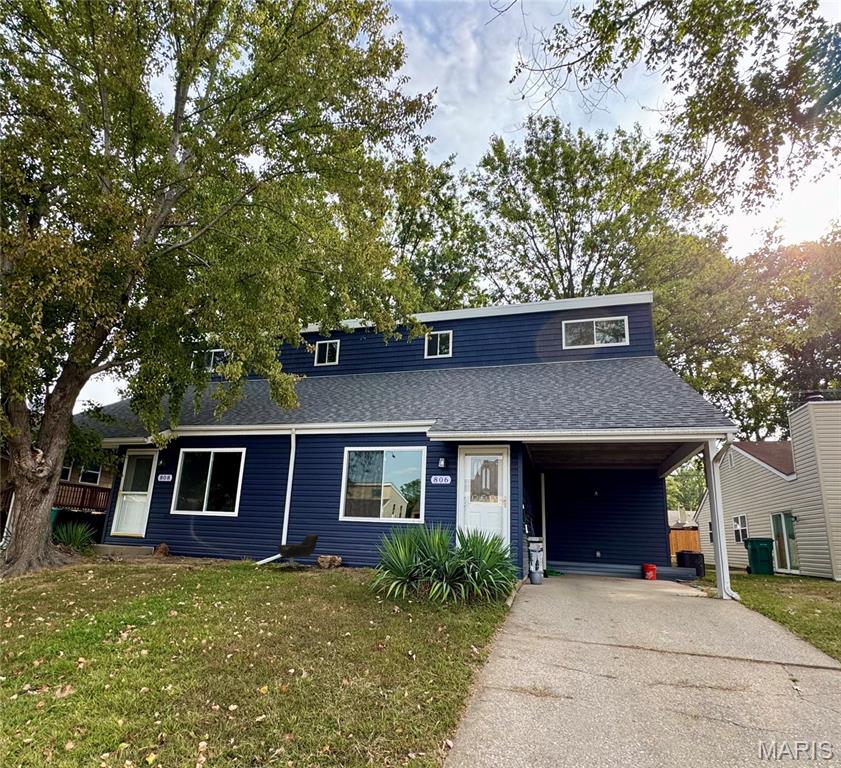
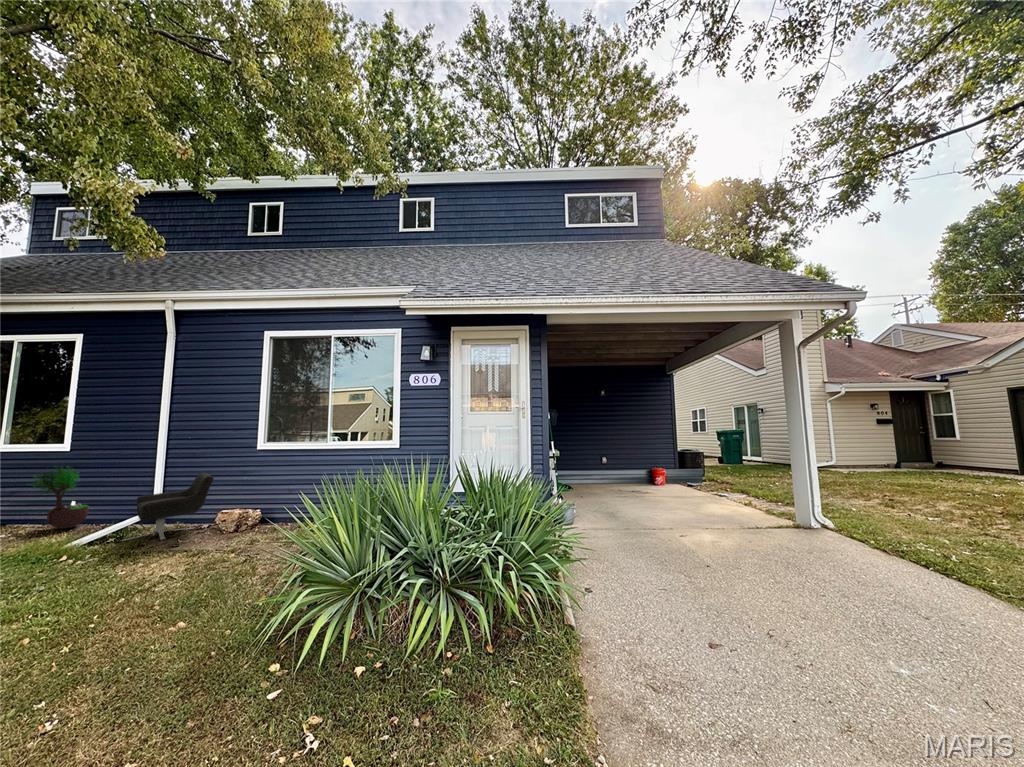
potted tree: none [225,523,248,562] -> present [31,466,88,529]

